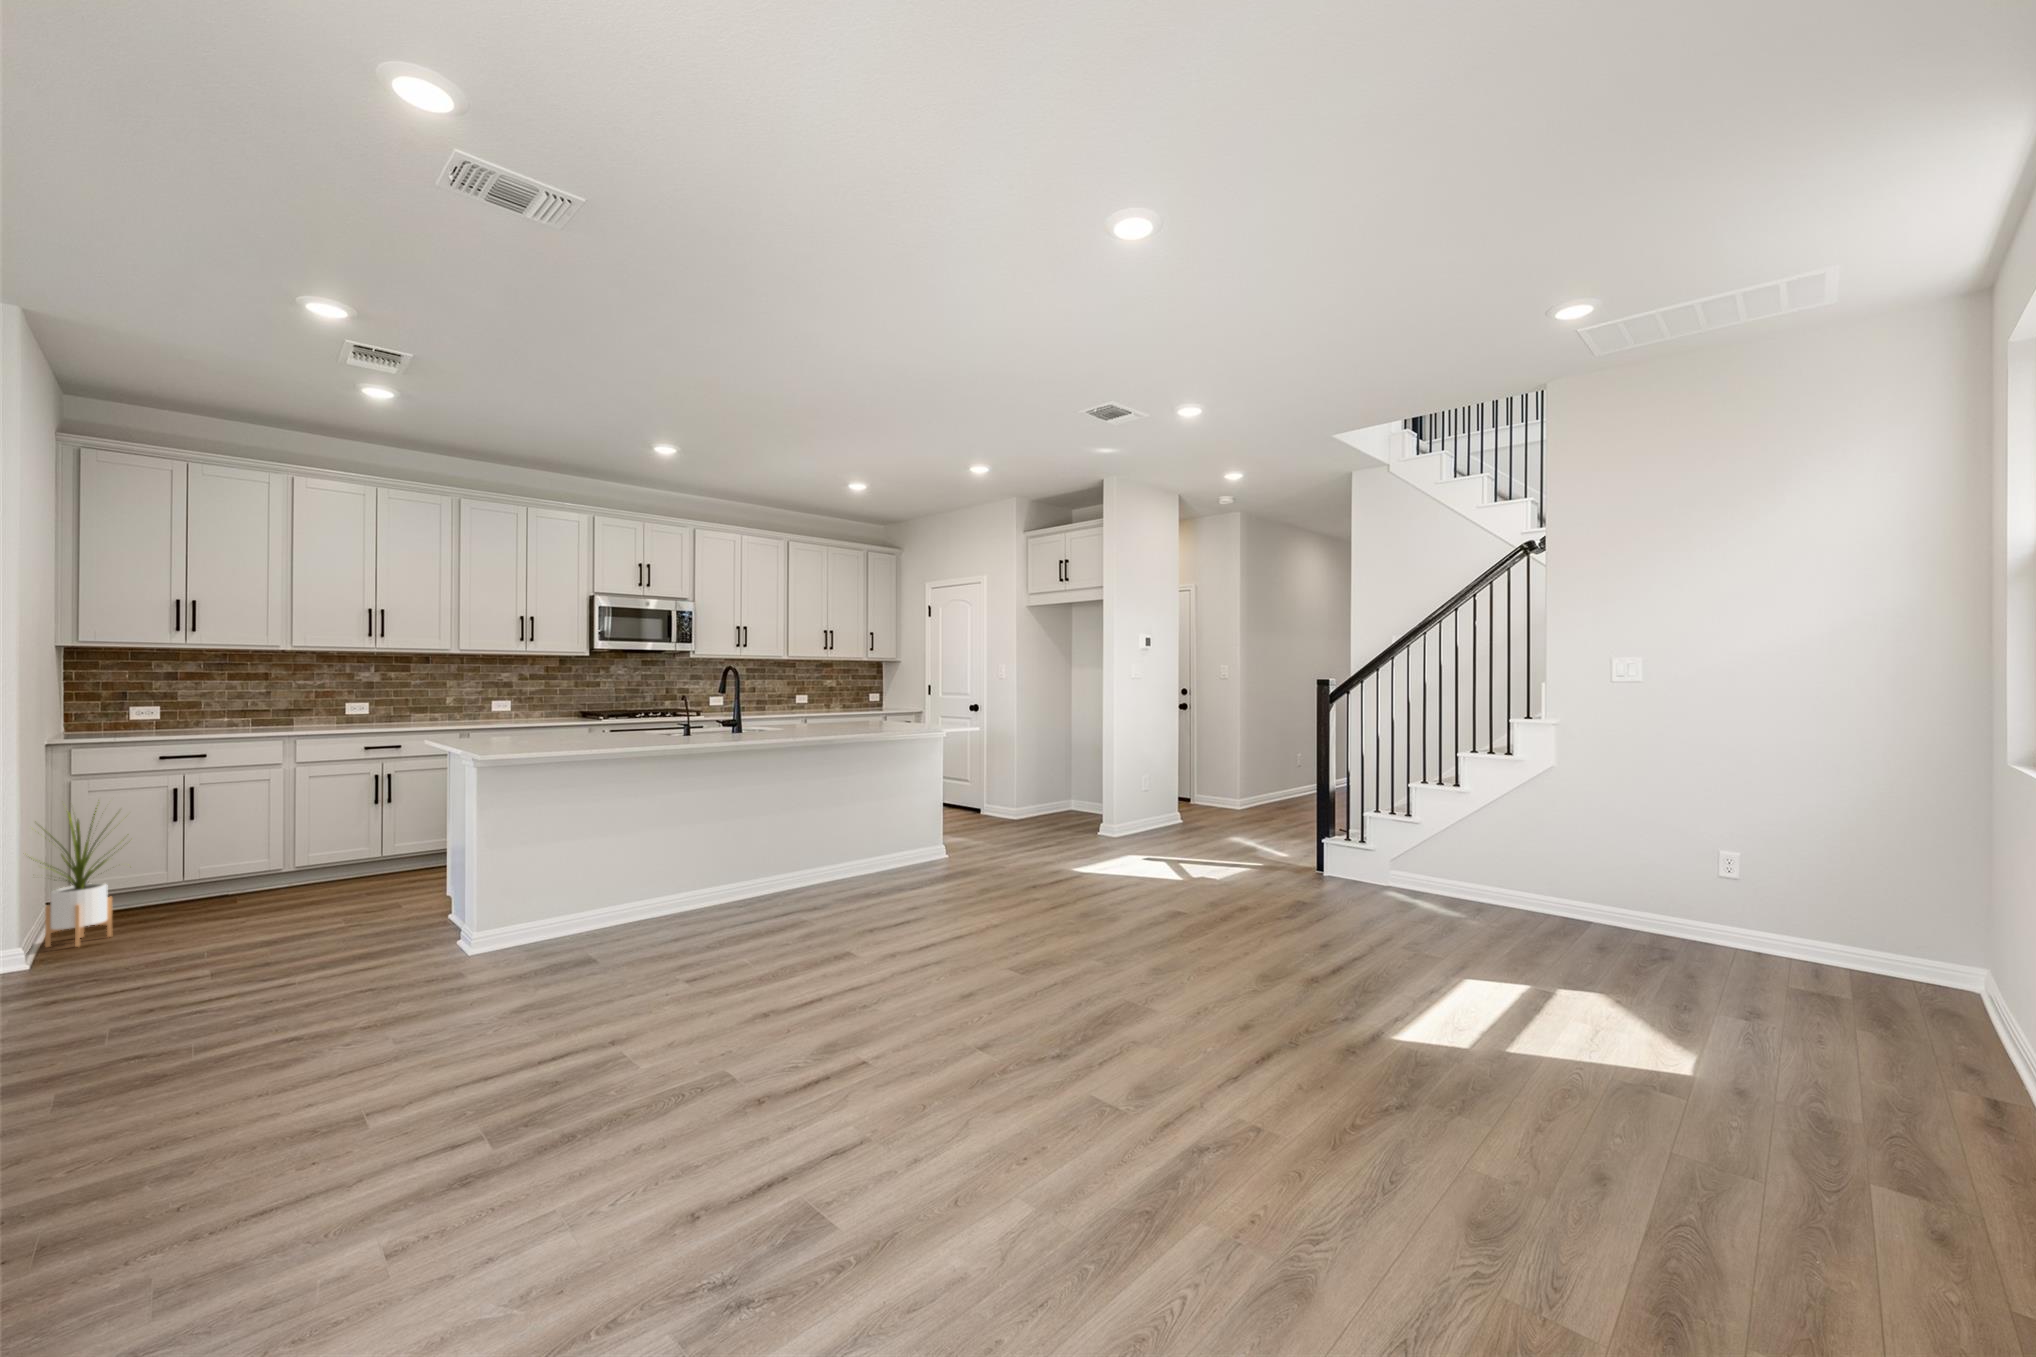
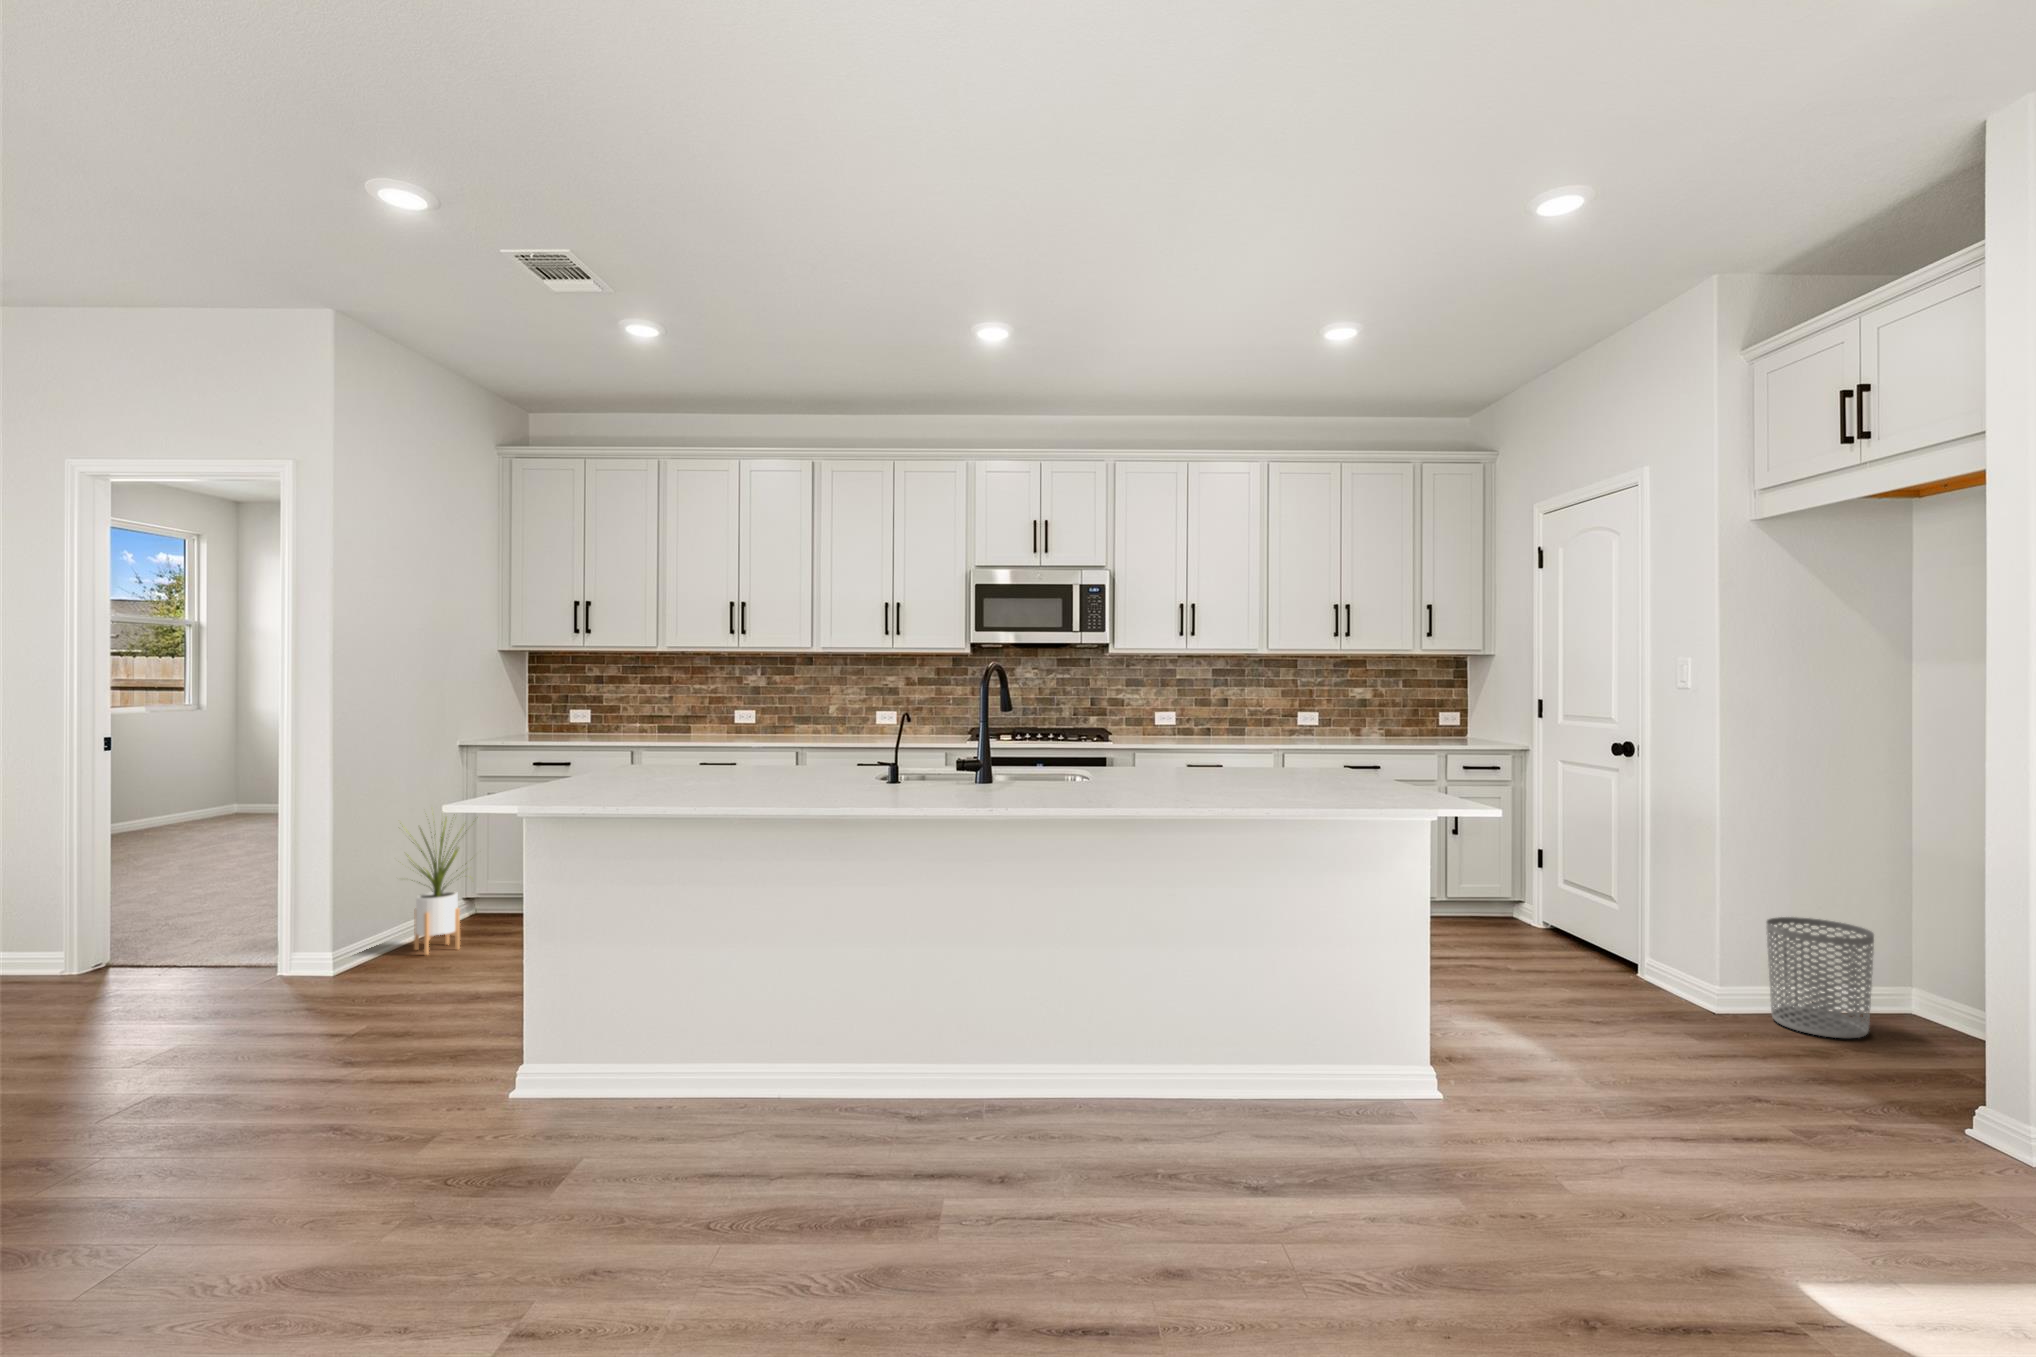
waste bin: none [1039,773,1074,818] -> present [1766,917,1874,1038]

